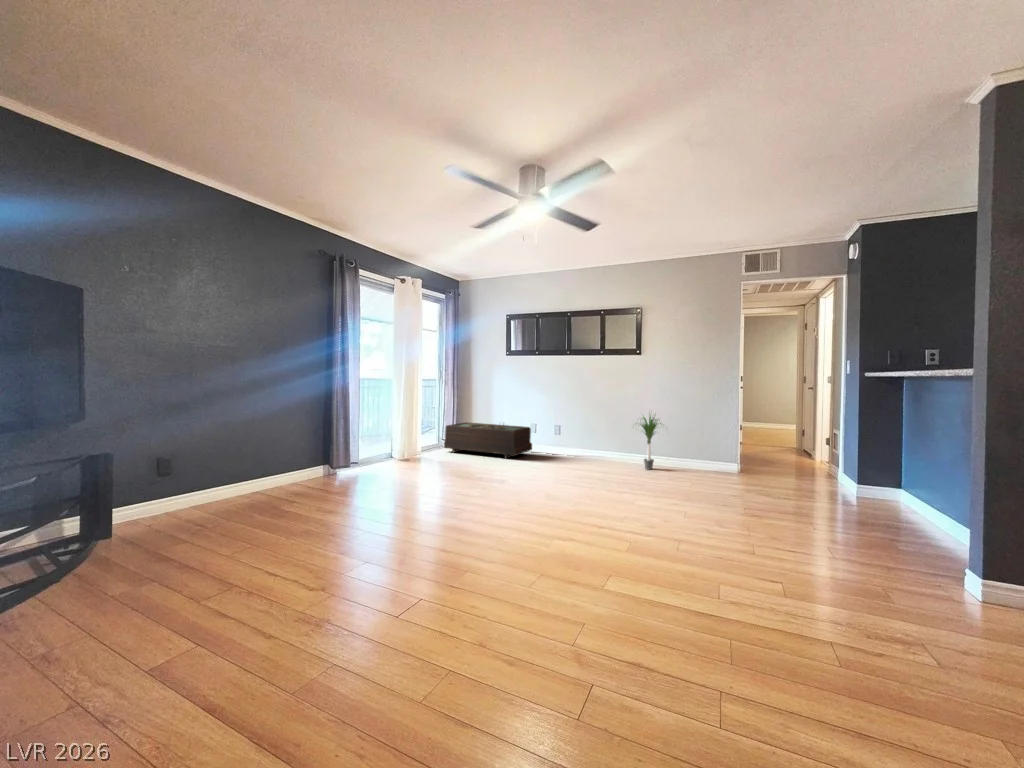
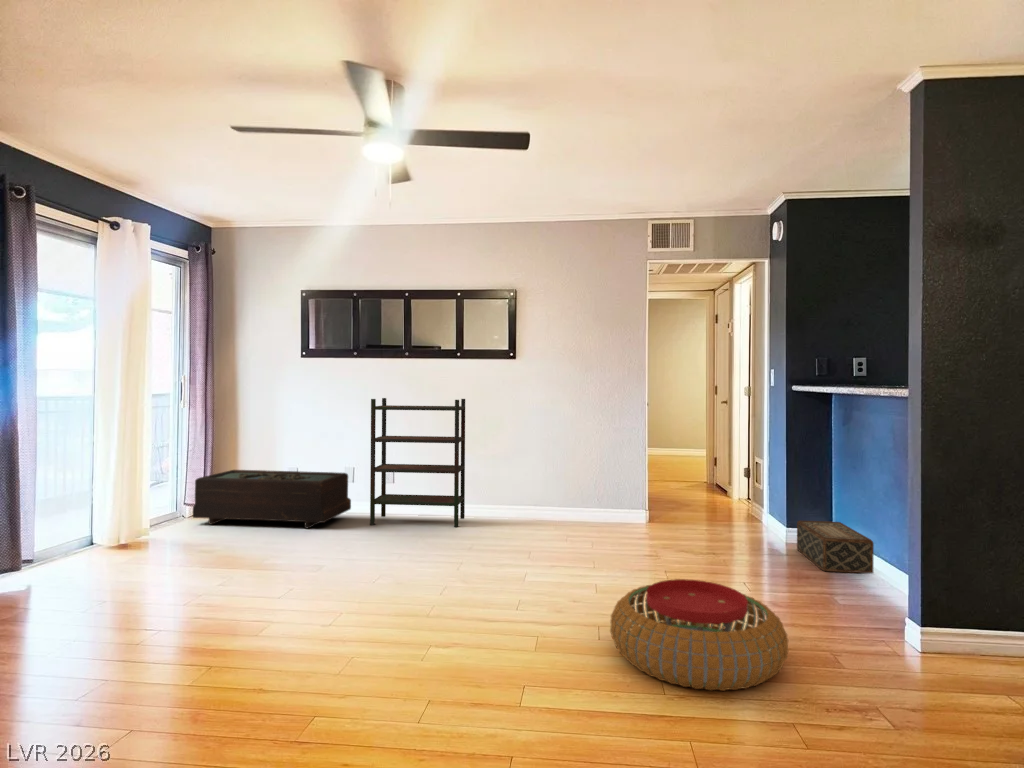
bookshelf: none [543,381,605,465] -> present [370,398,465,527]
potted plant: present [640,416,661,470] -> none [501,437,560,529]
woven basket: none [865,478,936,523] -> present [797,521,874,573]
pouf: none [691,501,831,578] -> present [610,579,788,691]

